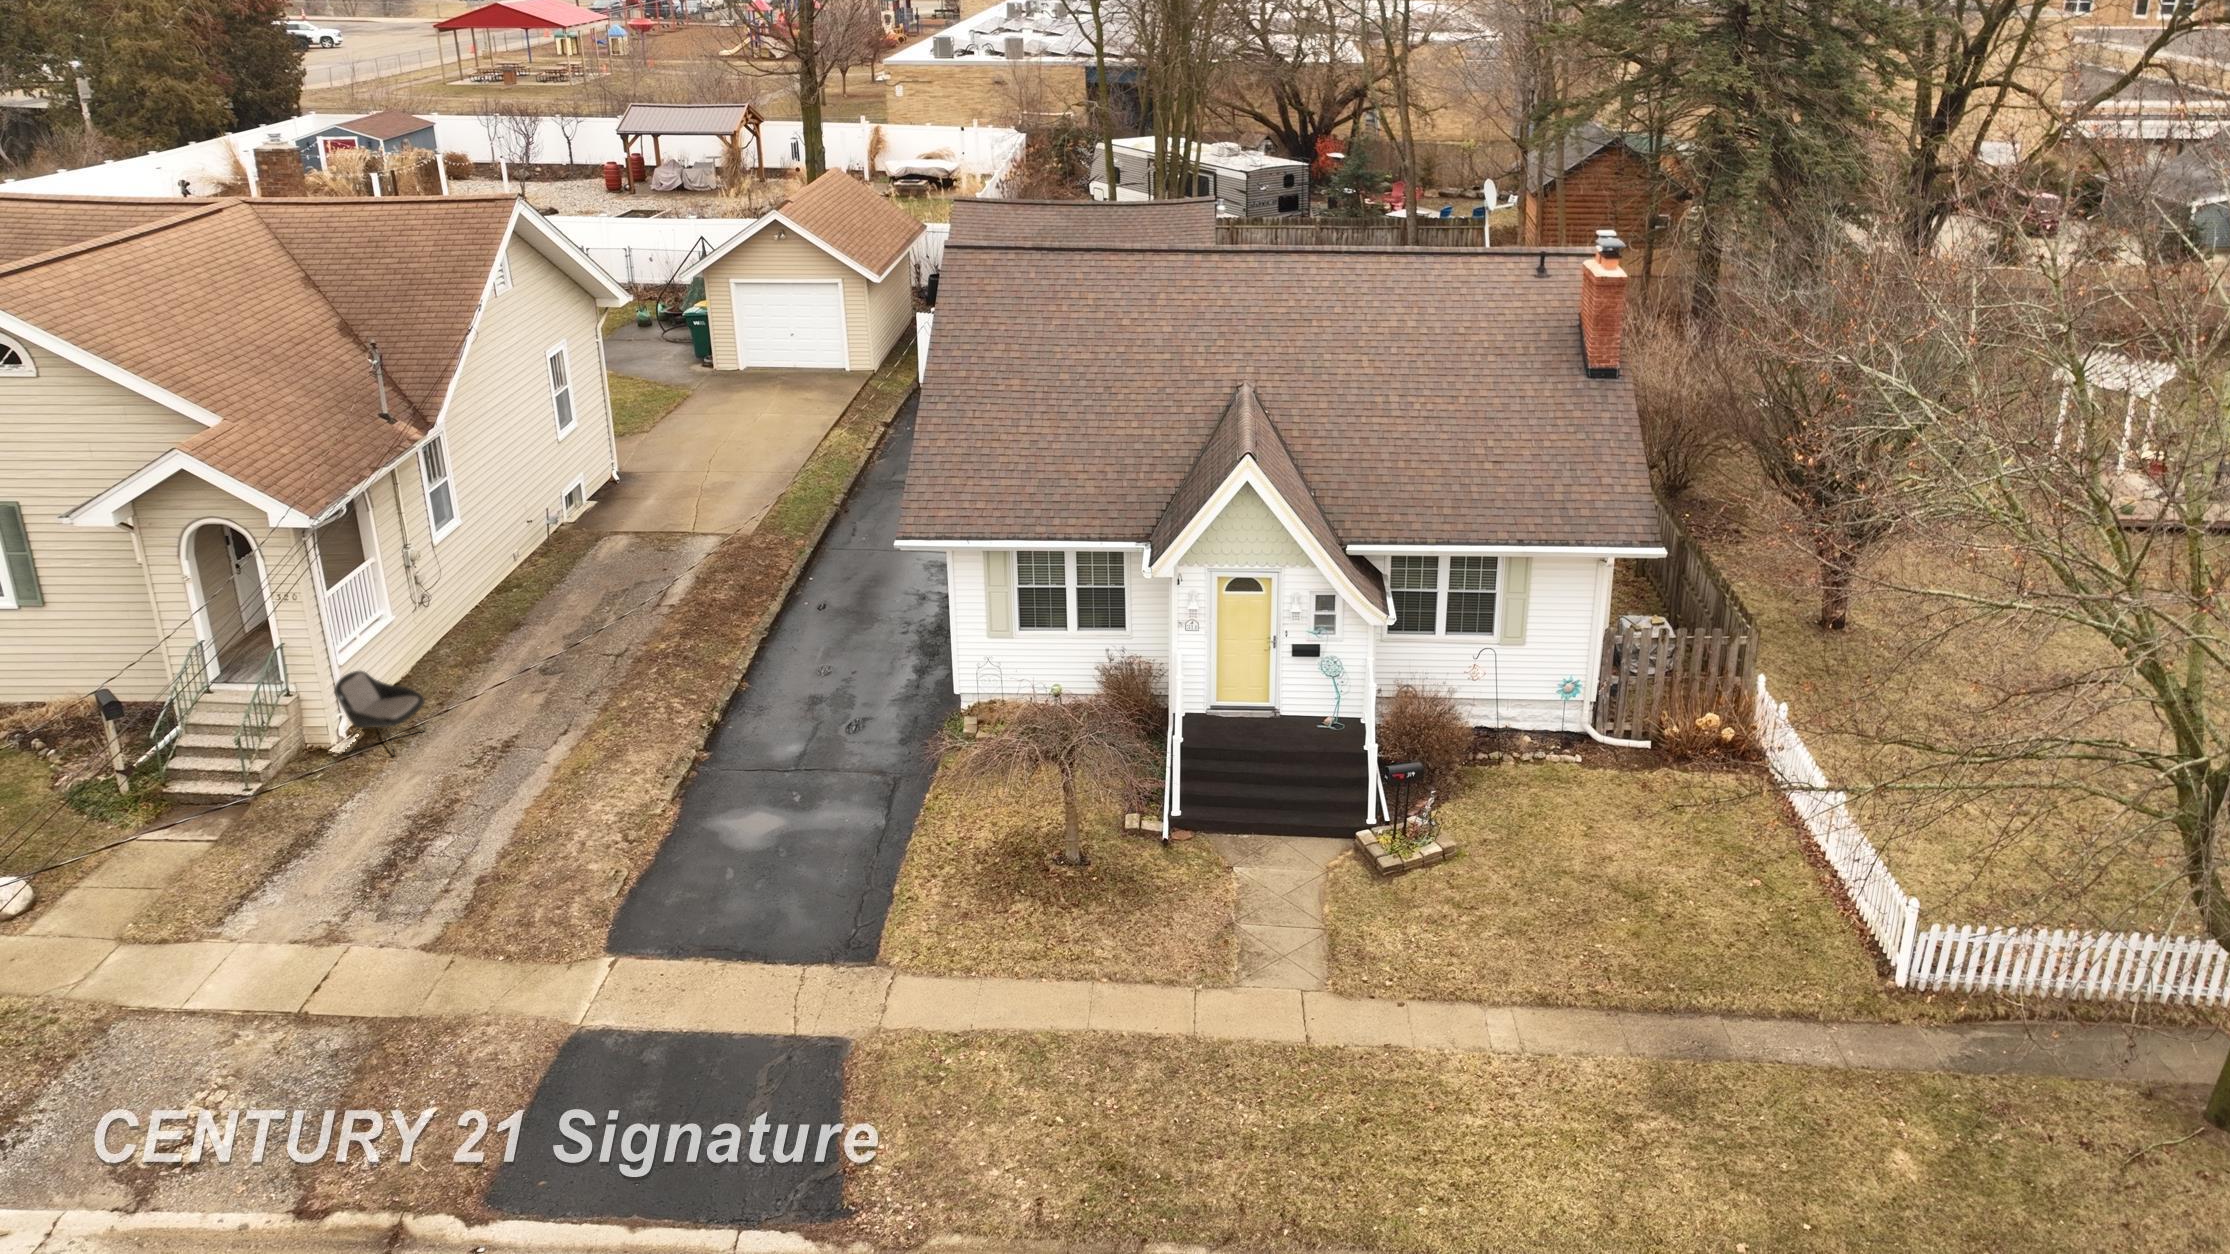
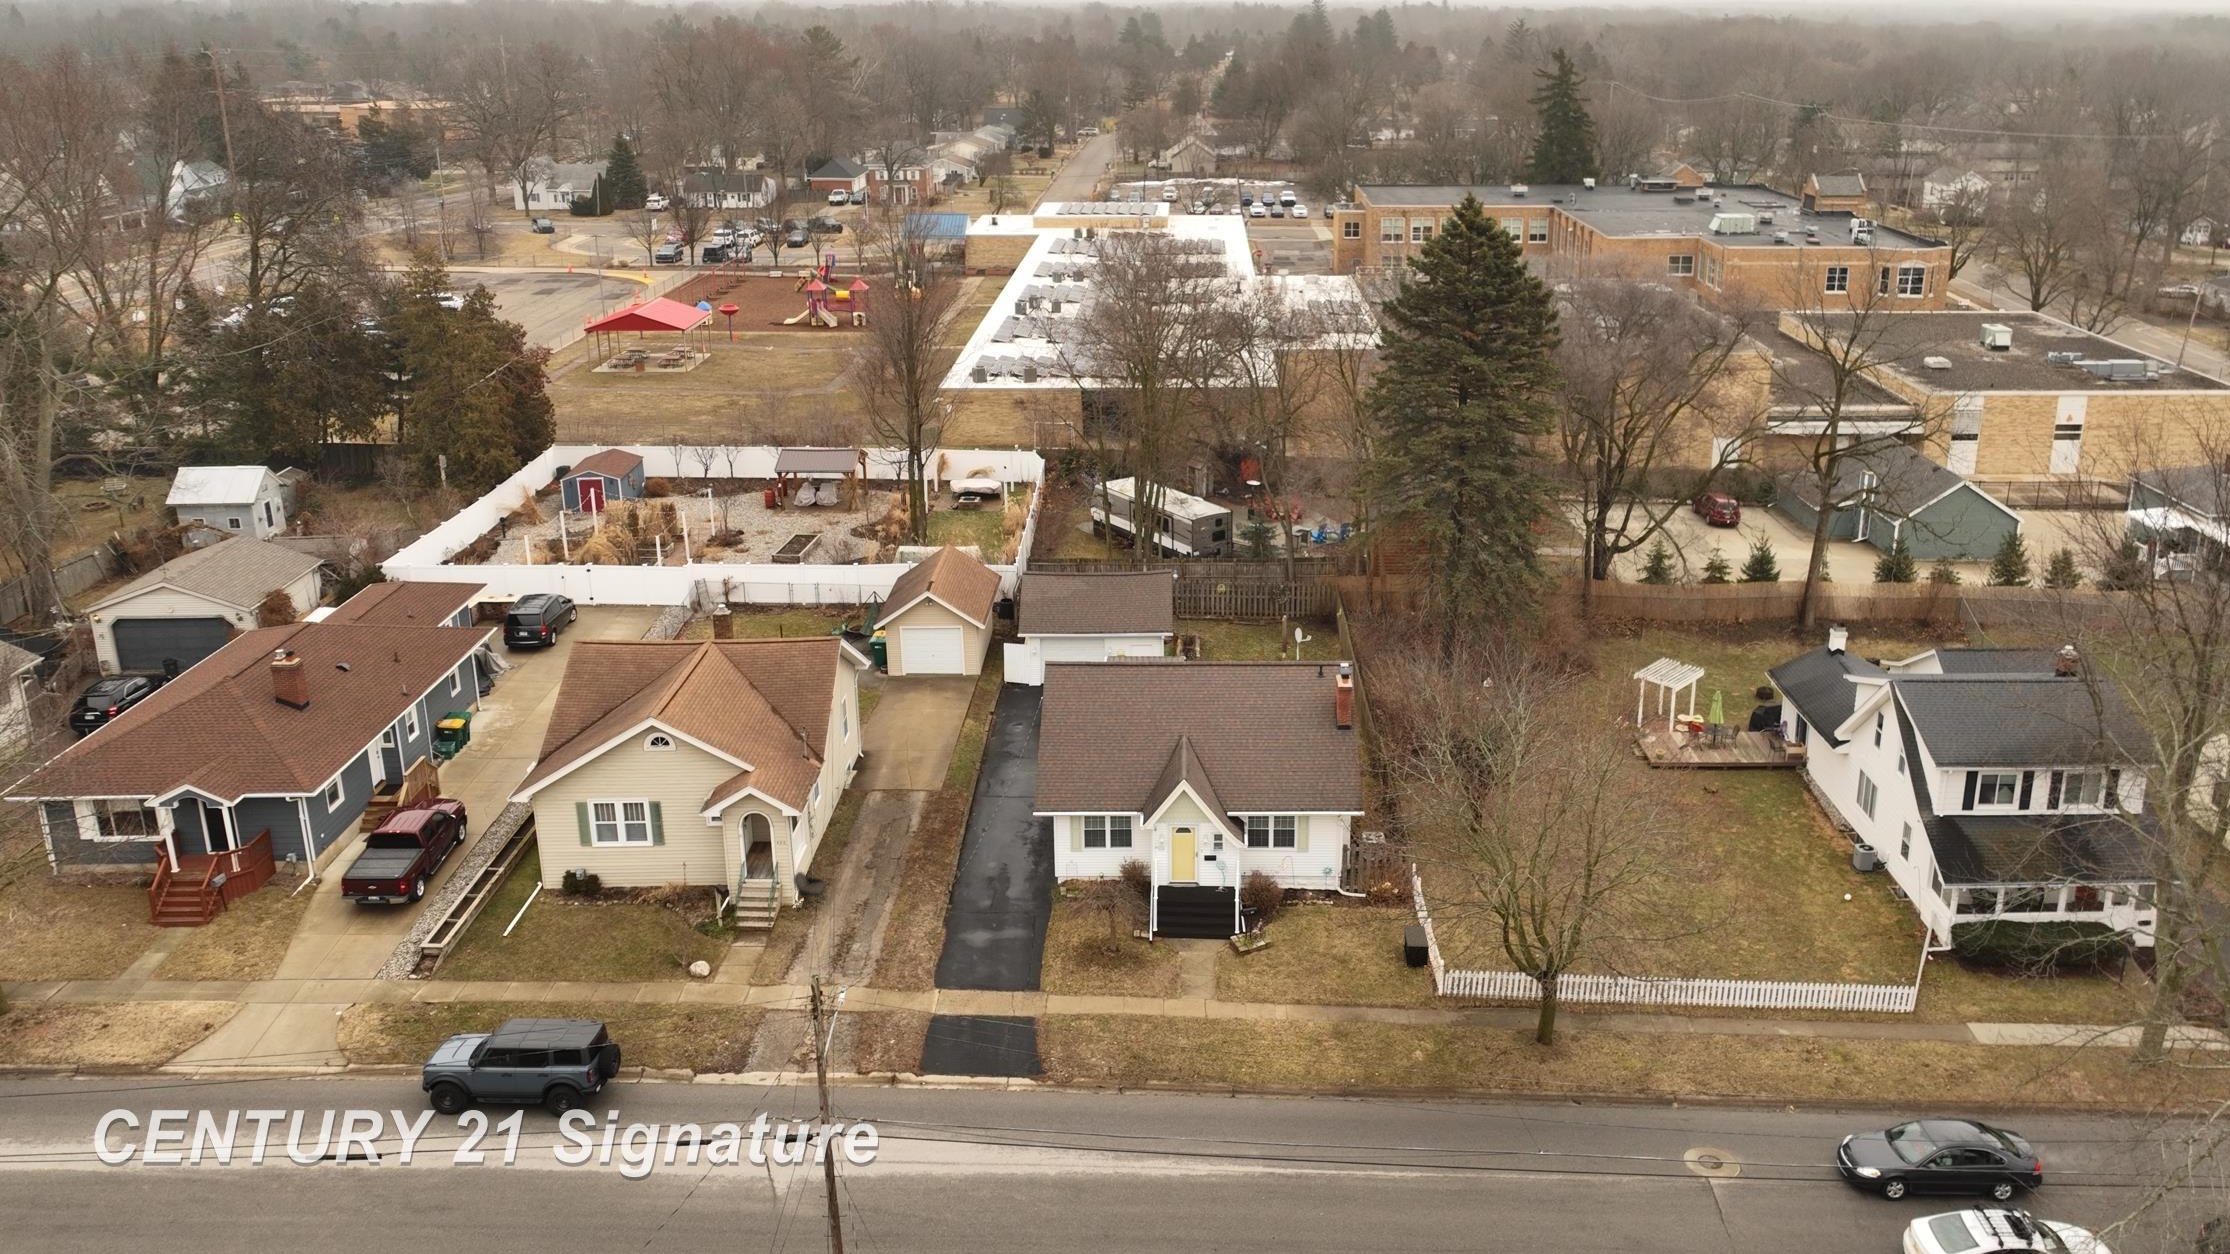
storage bench: none [1778,809,1863,910] -> present [1404,926,1429,967]

